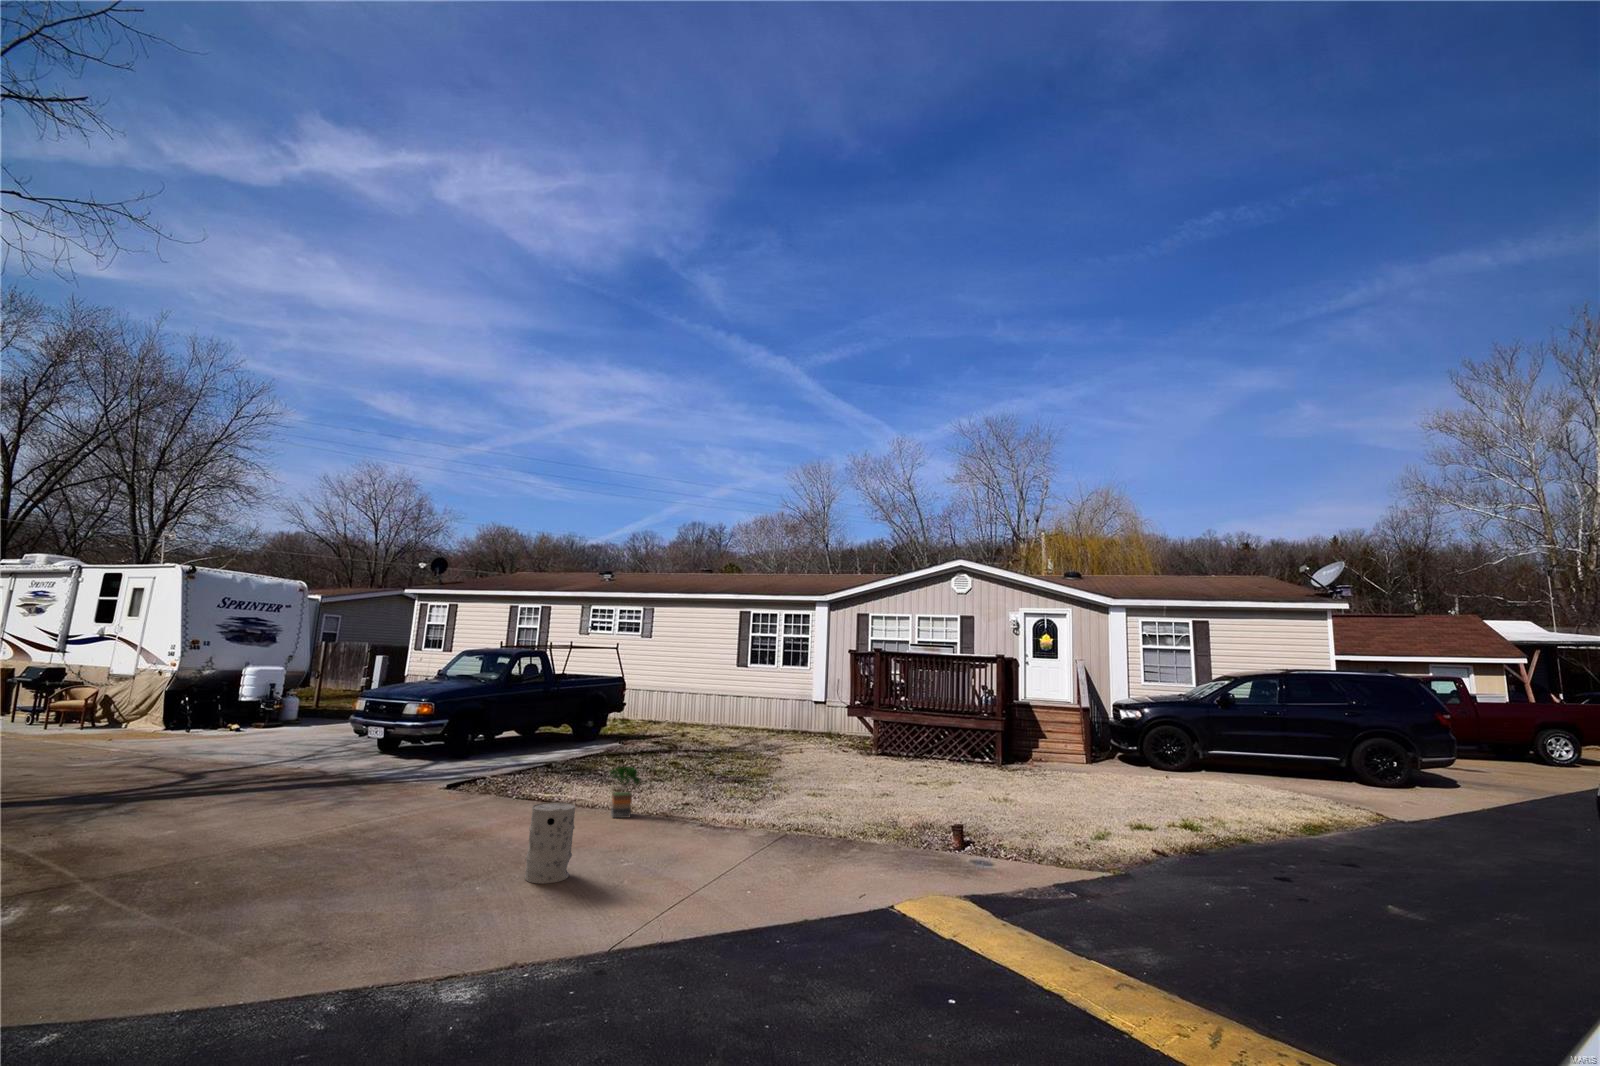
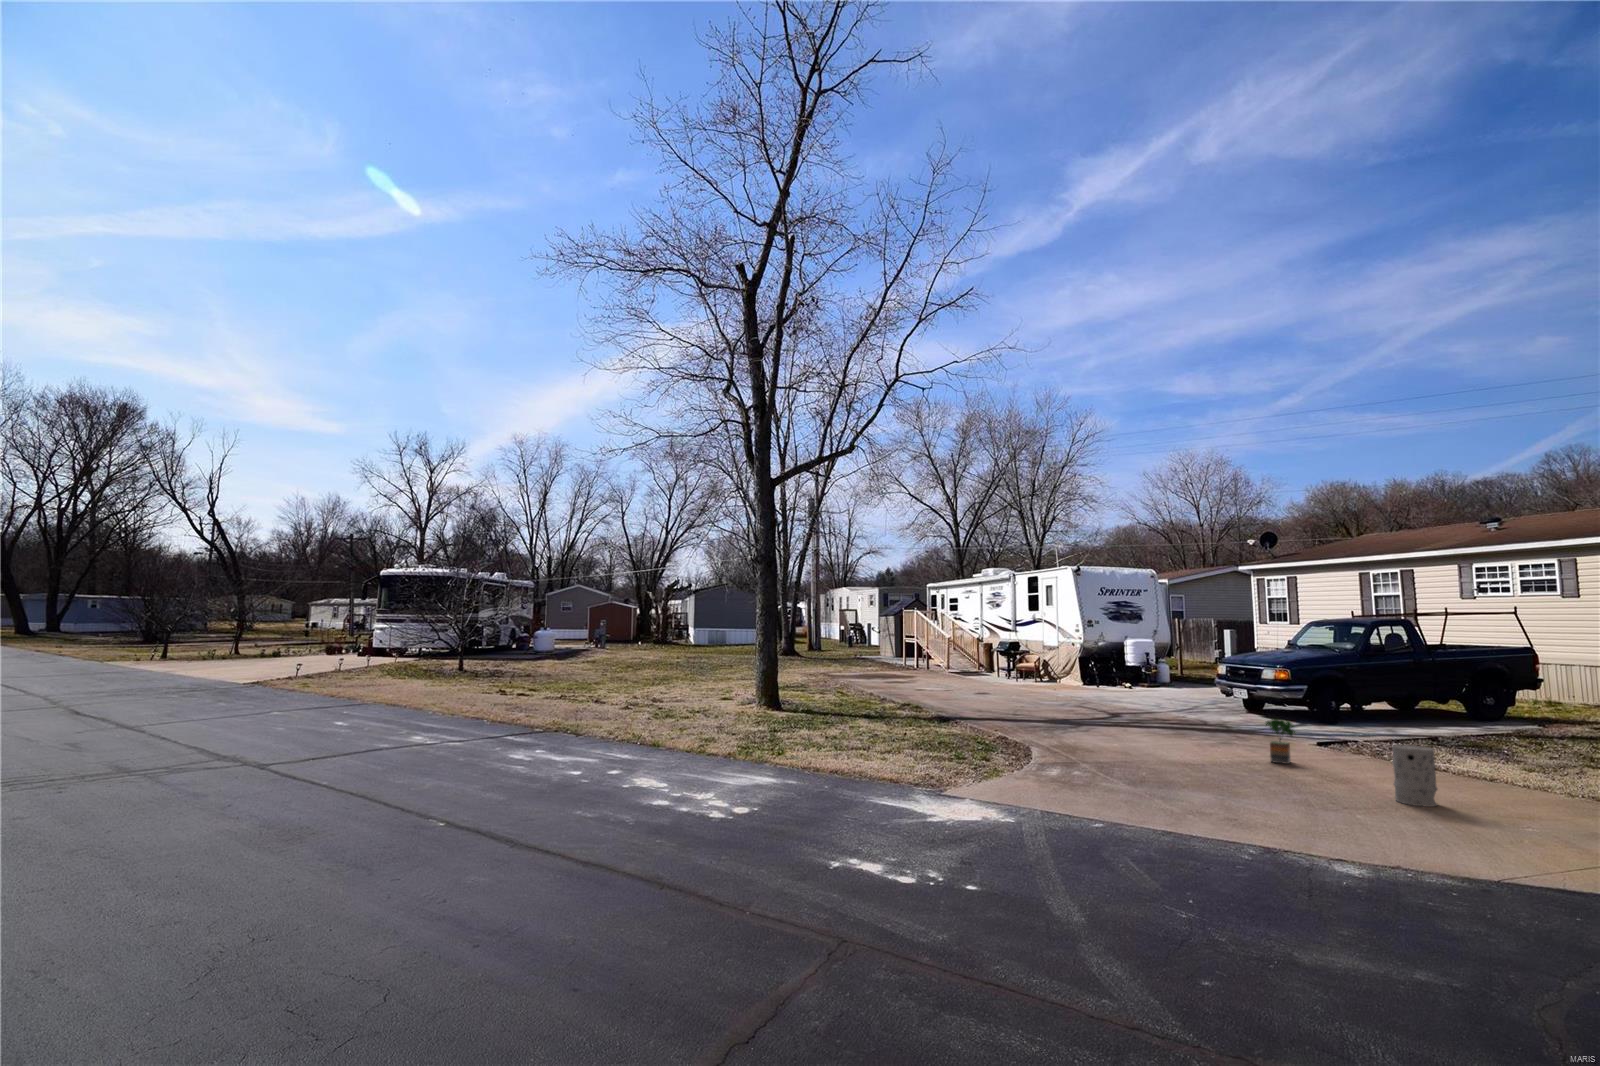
potted tree: present [610,766,640,818] -> present [1266,719,1295,764]

